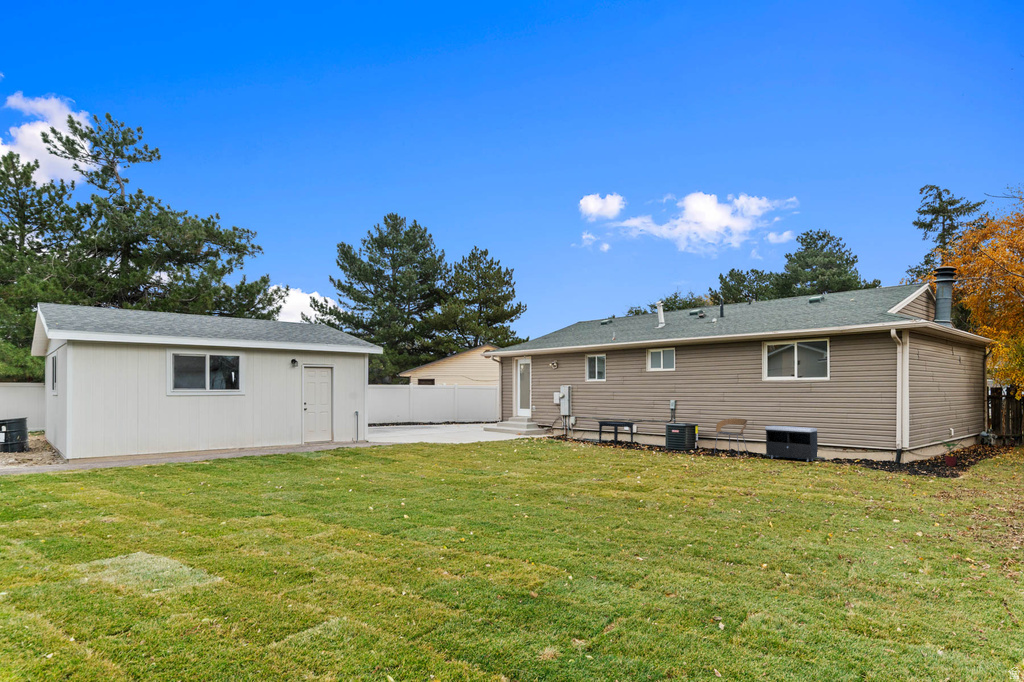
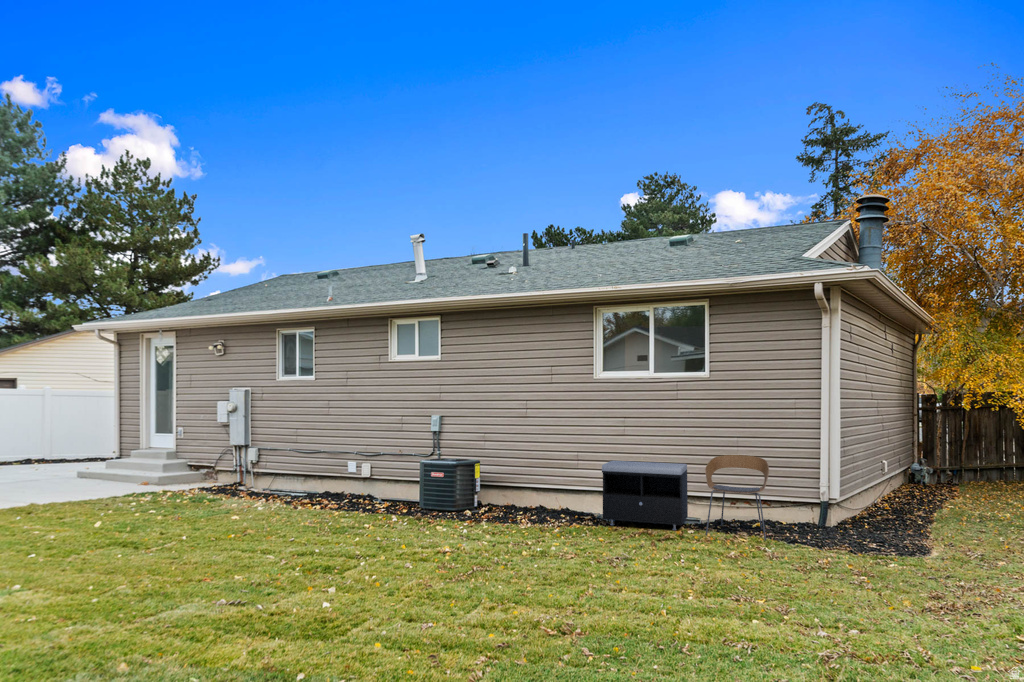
chair: present [714,418,748,455] -> present [705,455,769,541]
round table: present [598,421,634,445] -> none [291,456,365,508]
potted plant: present [933,440,964,466] -> none [848,474,898,518]

